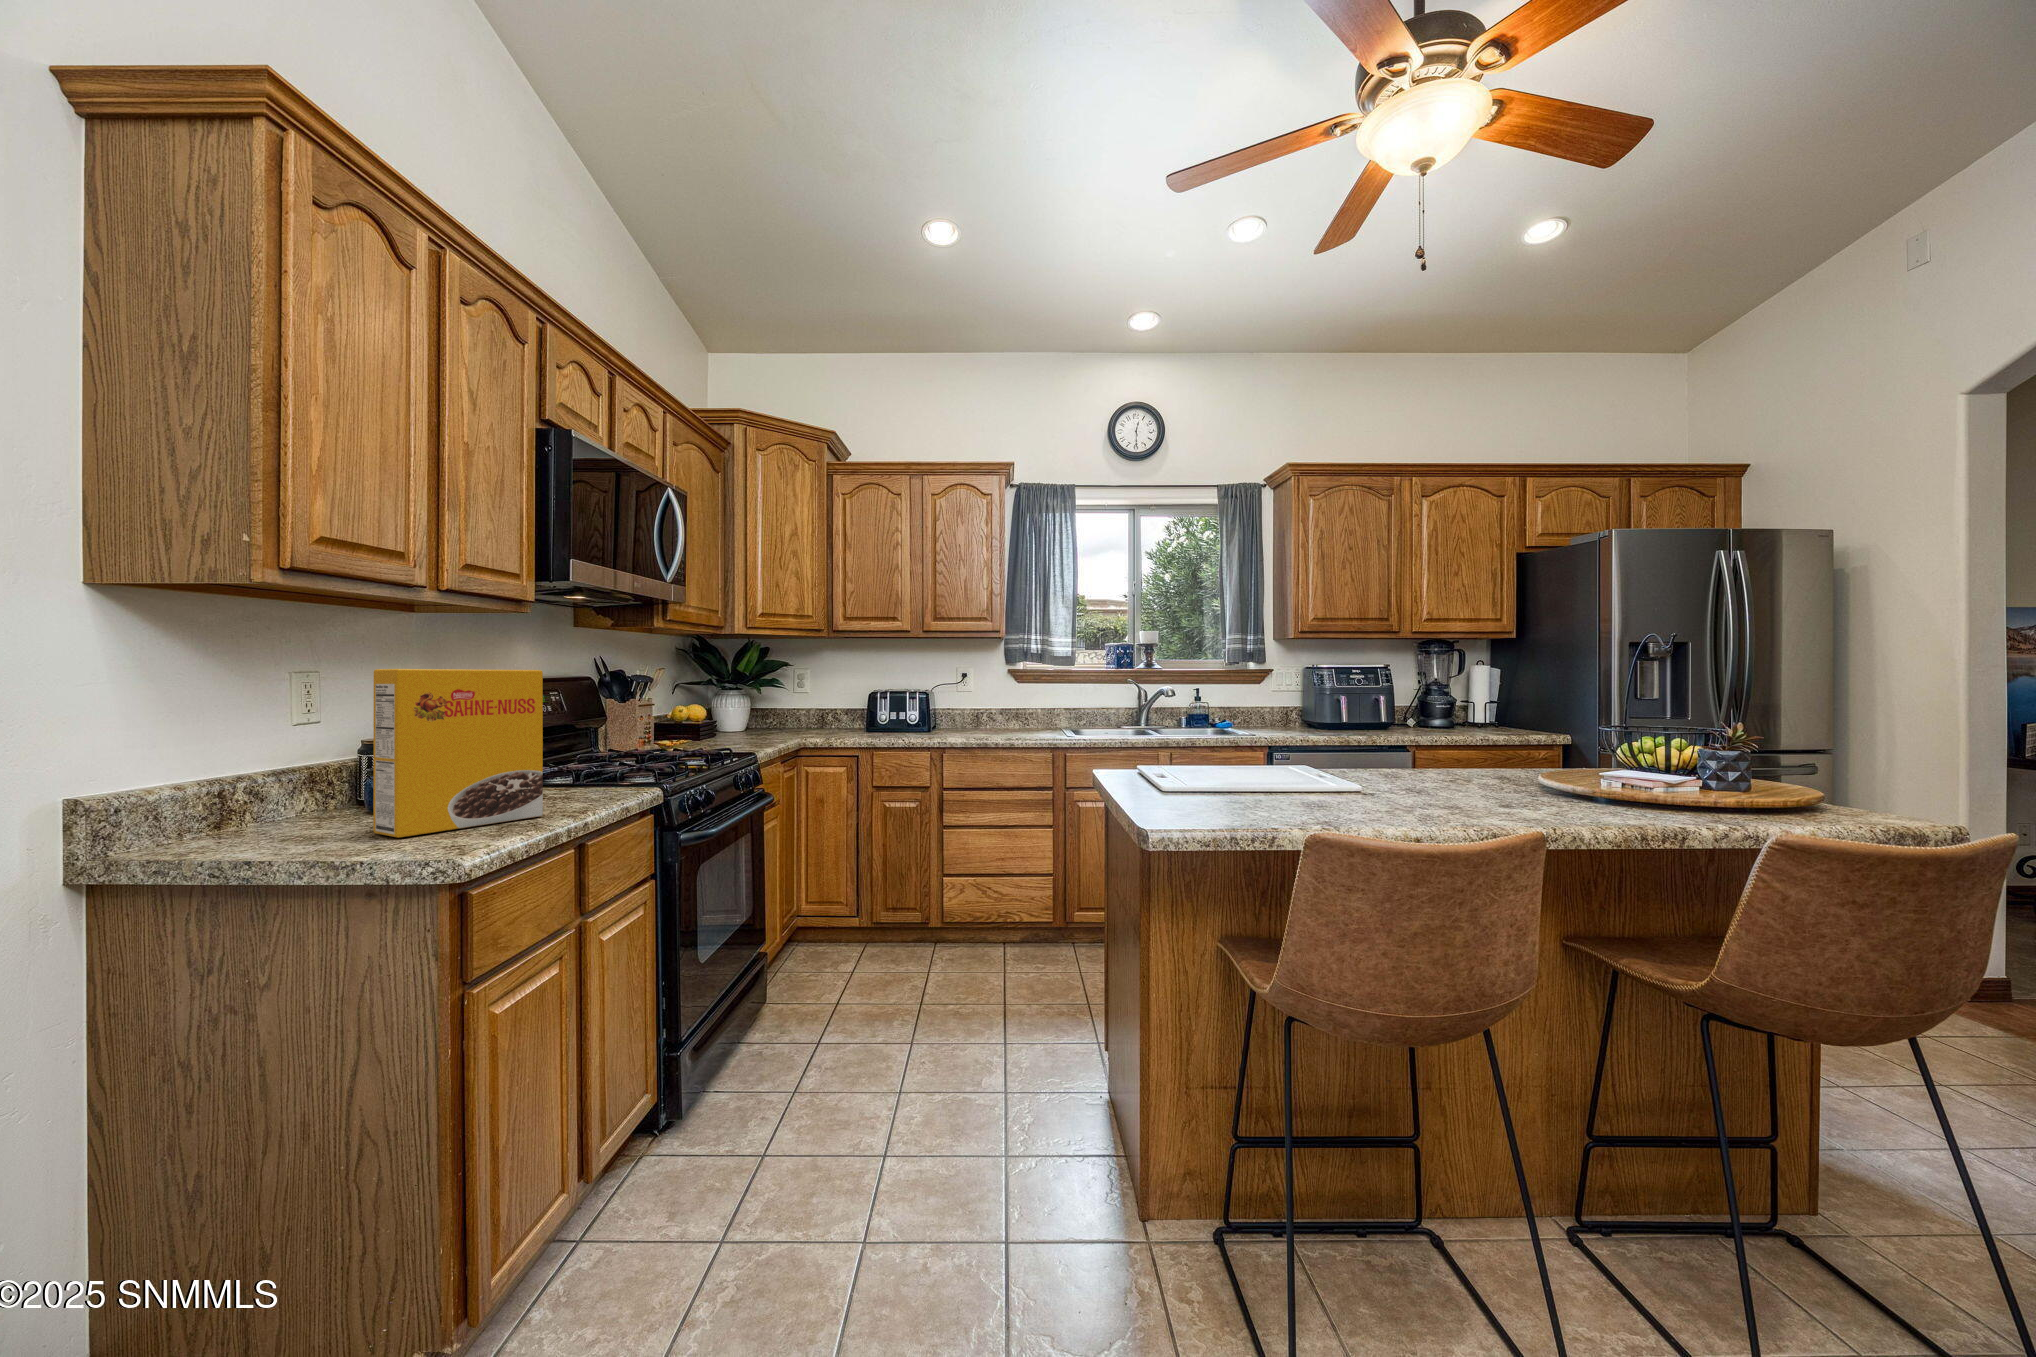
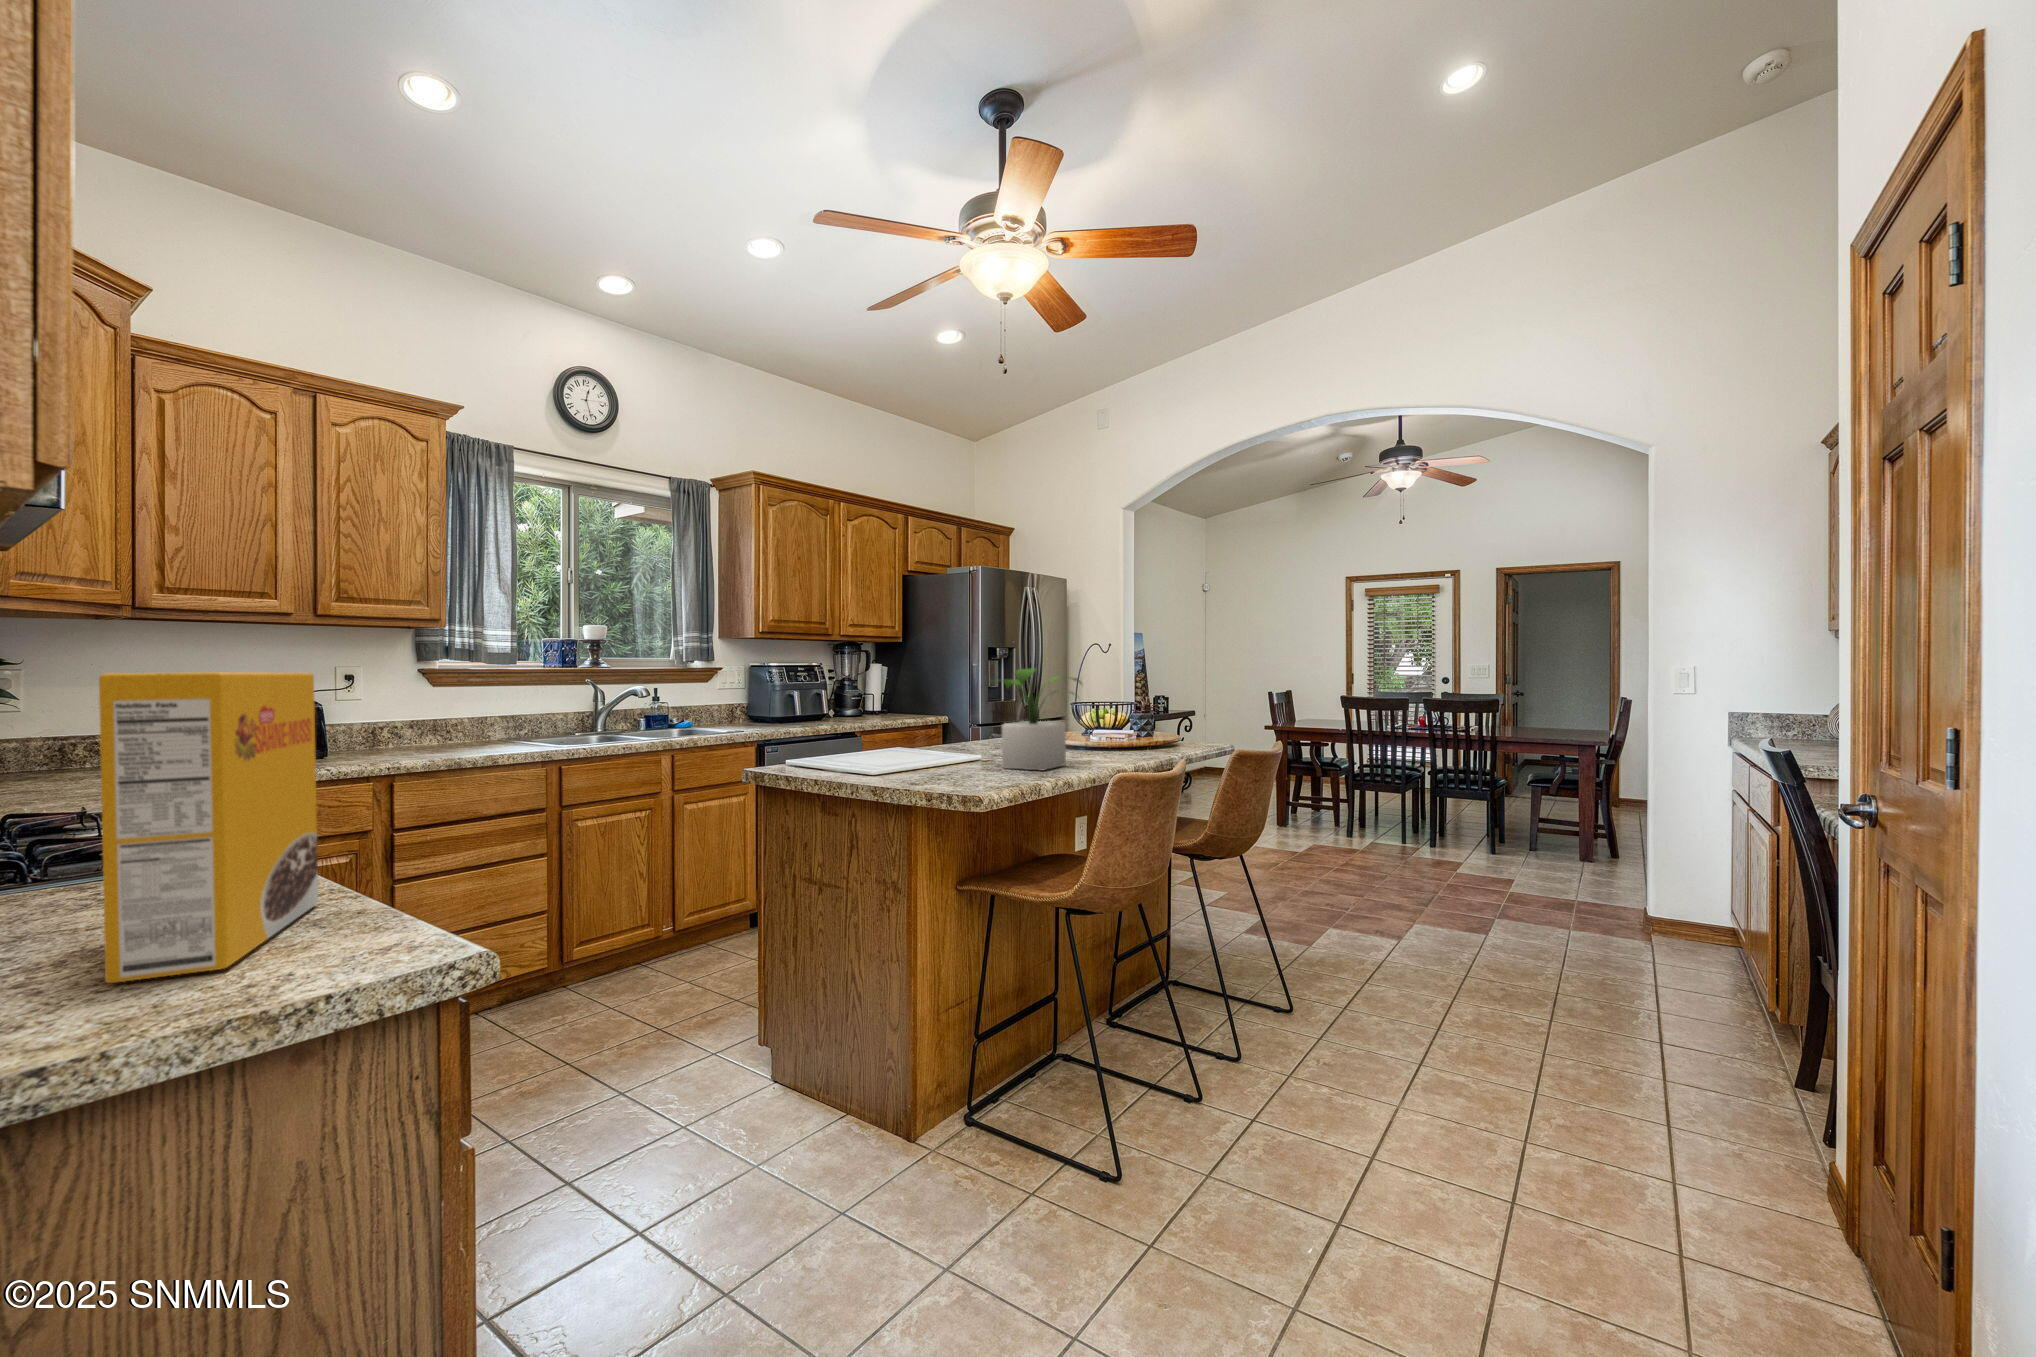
potted plant: none [1259,670,1433,816] -> present [1002,669,1082,770]

